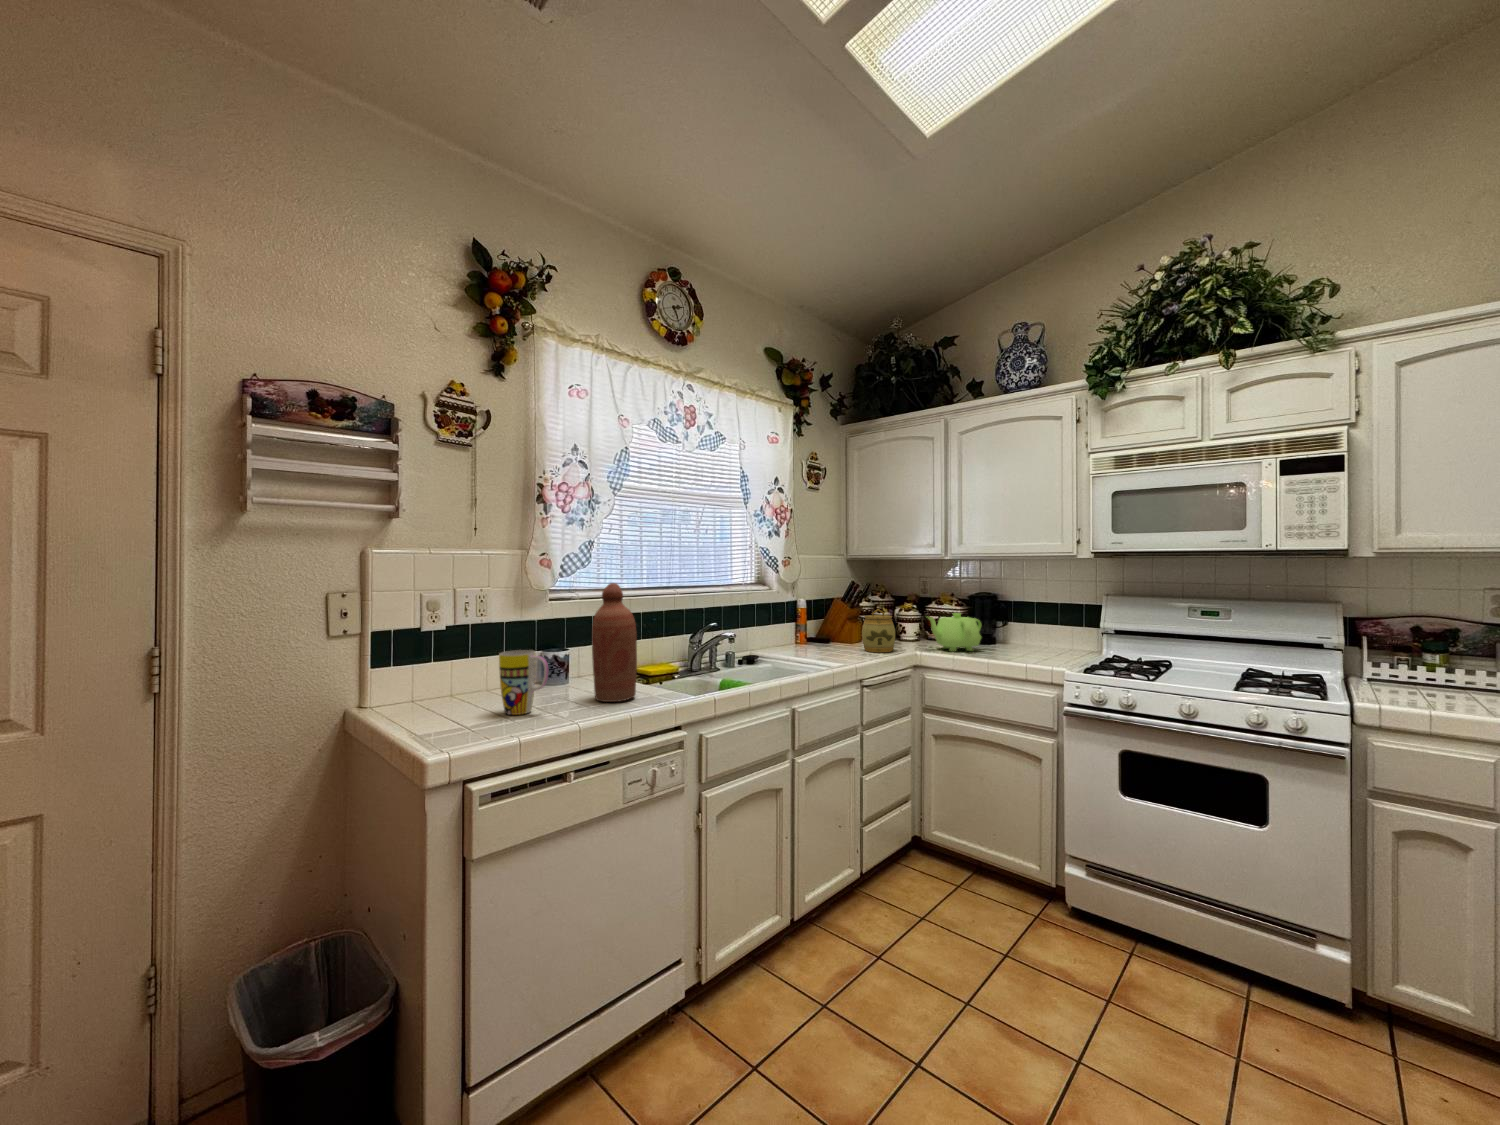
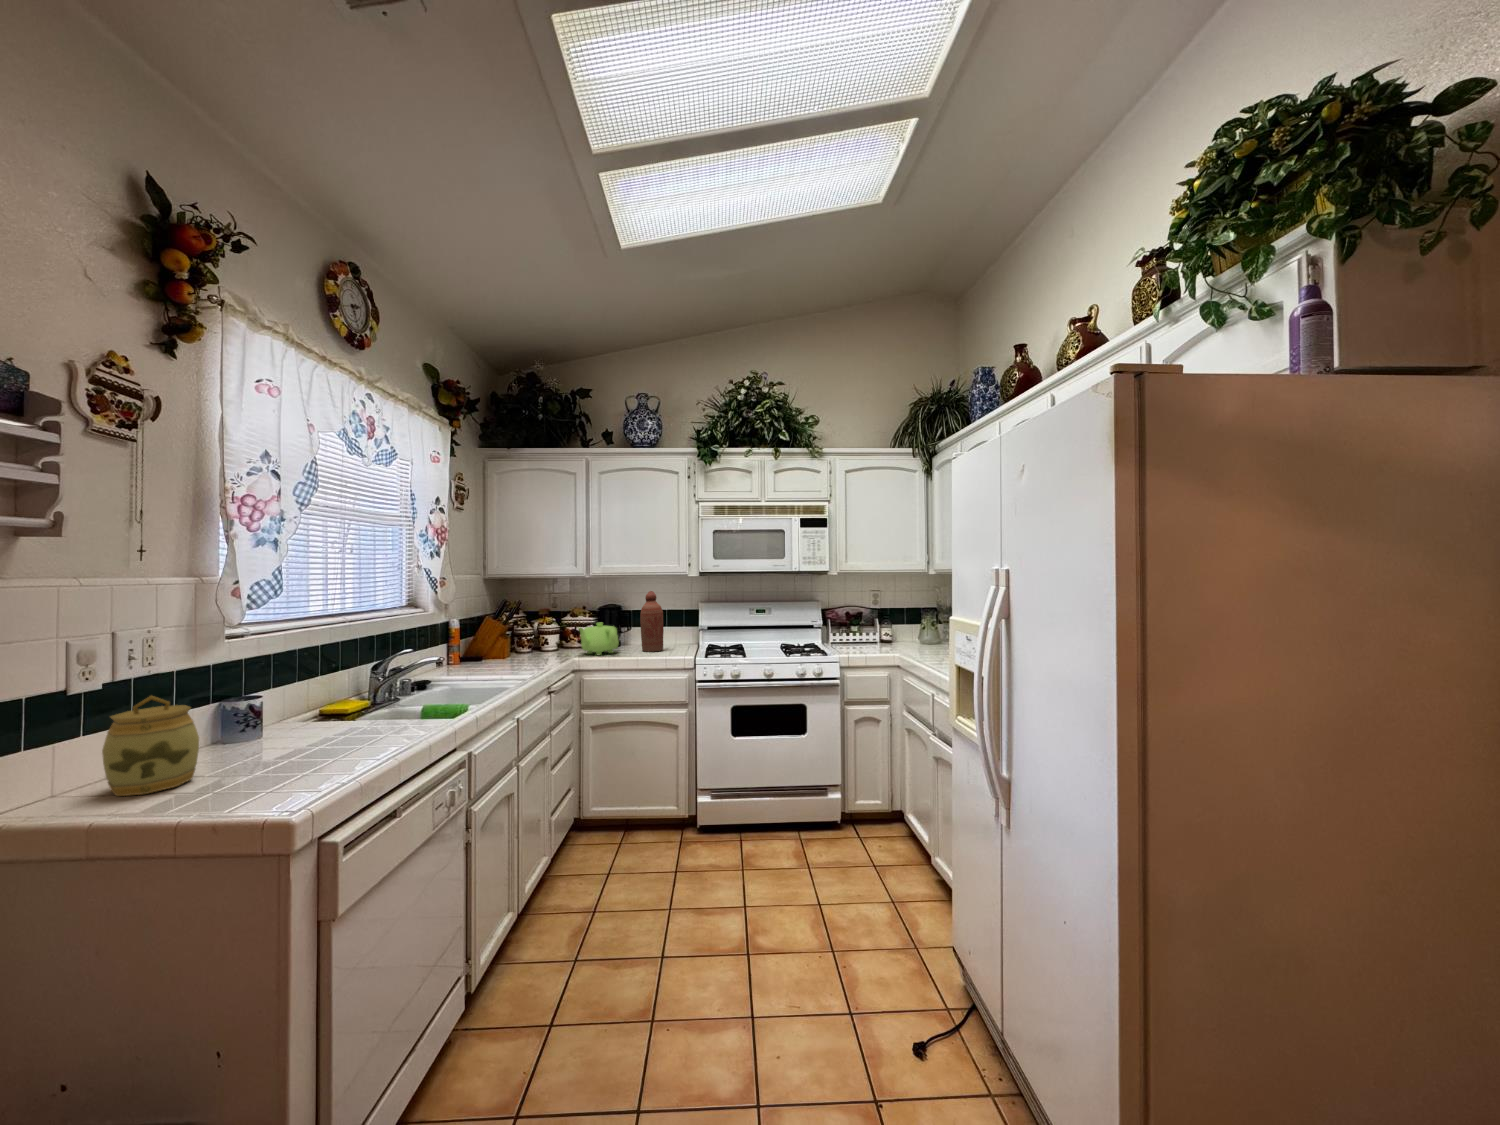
bottle: present [592,583,637,702] -> present [640,591,664,652]
jar: present [862,609,895,652] -> present [102,696,199,796]
mug: present [499,650,548,715] -> none [254,696,329,775]

